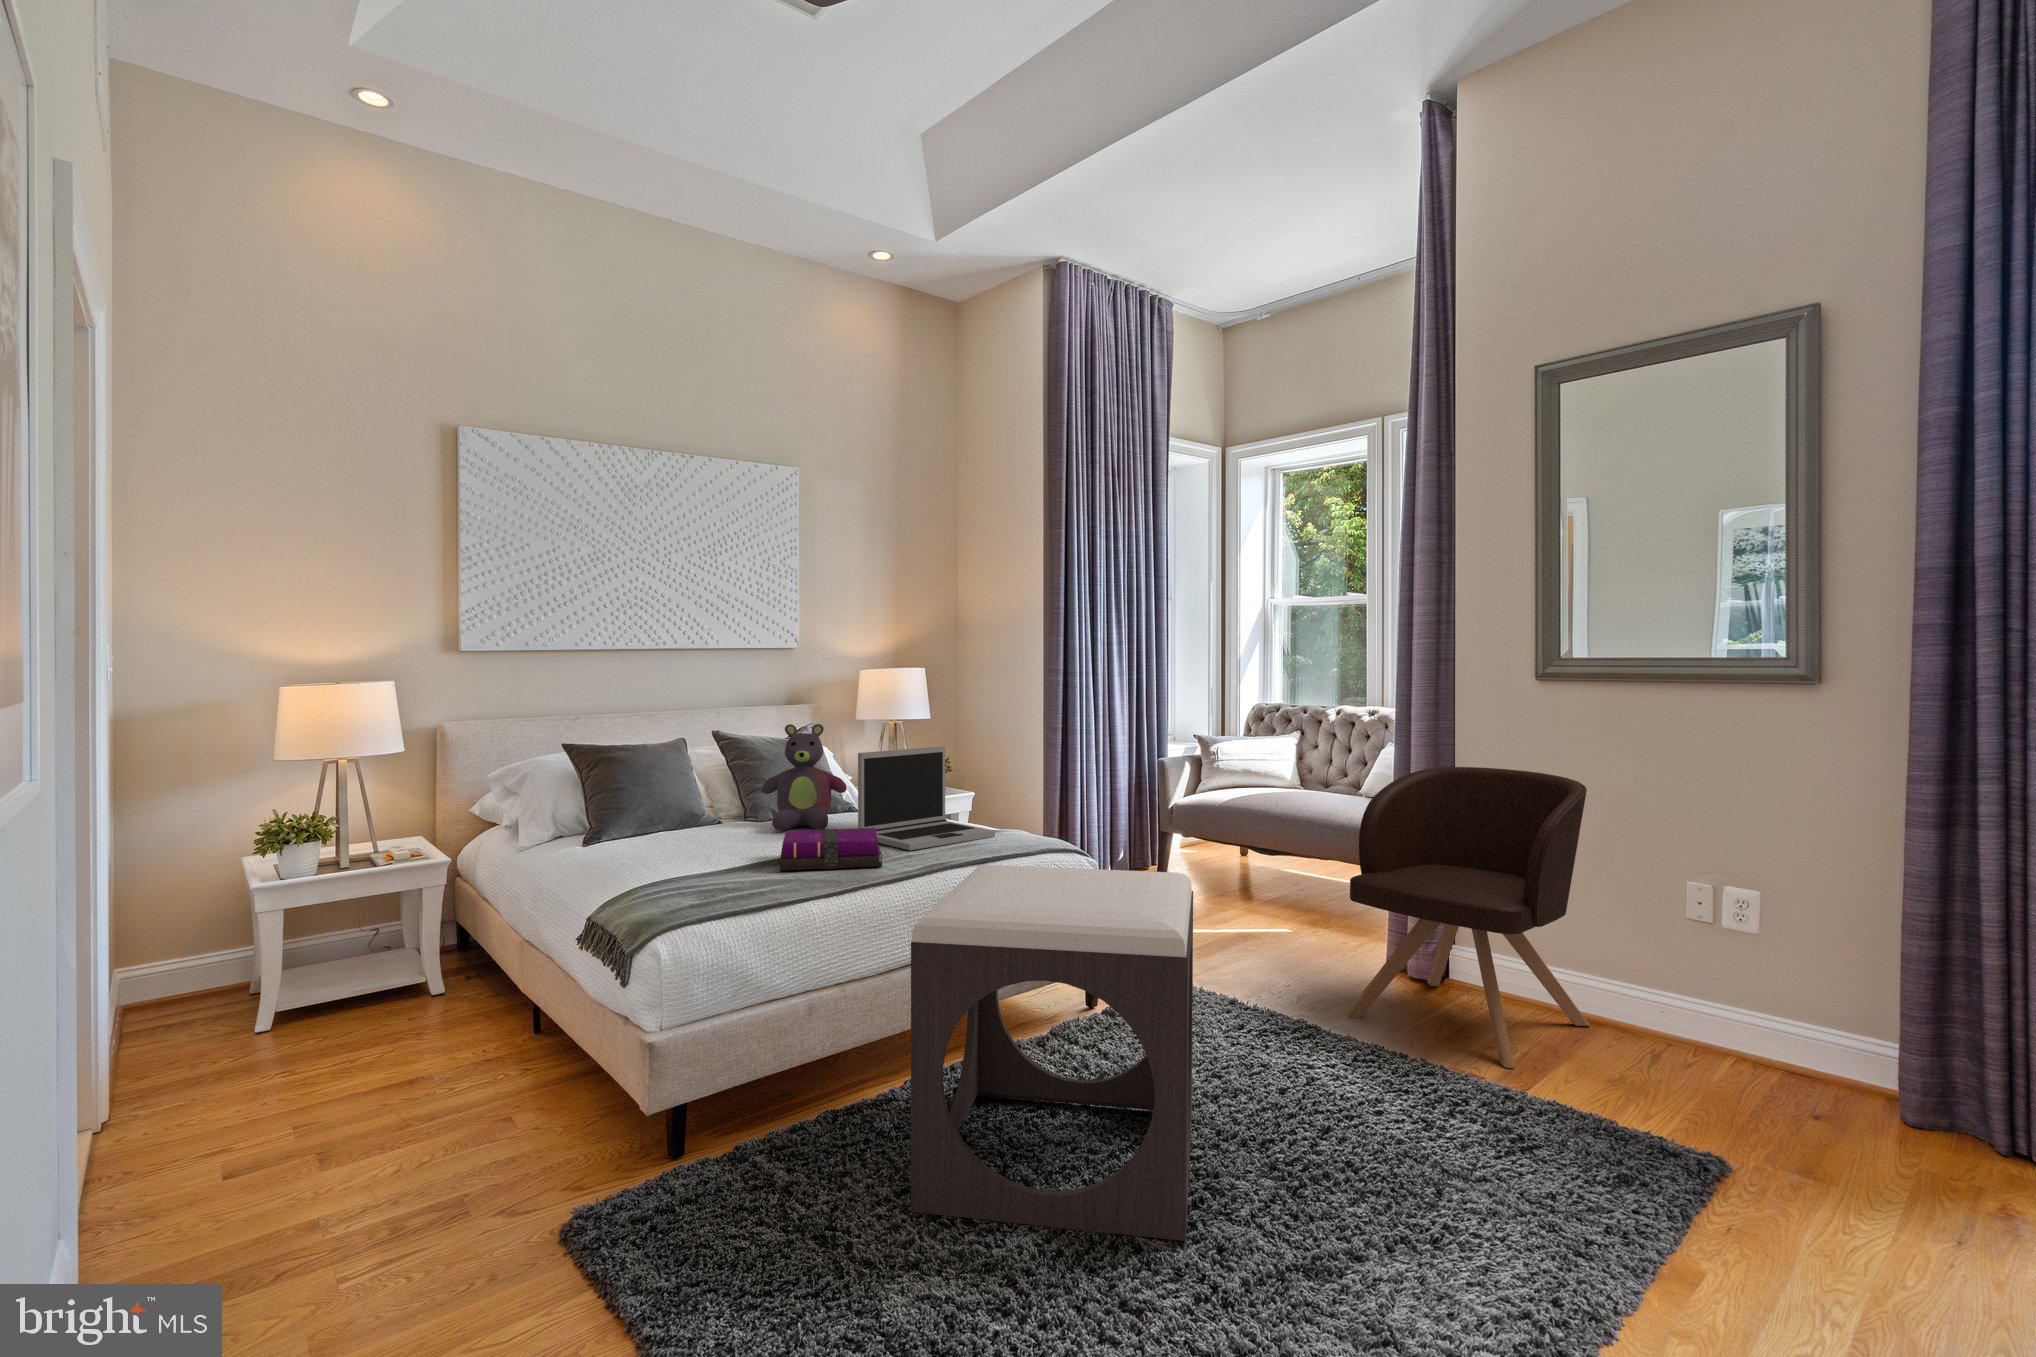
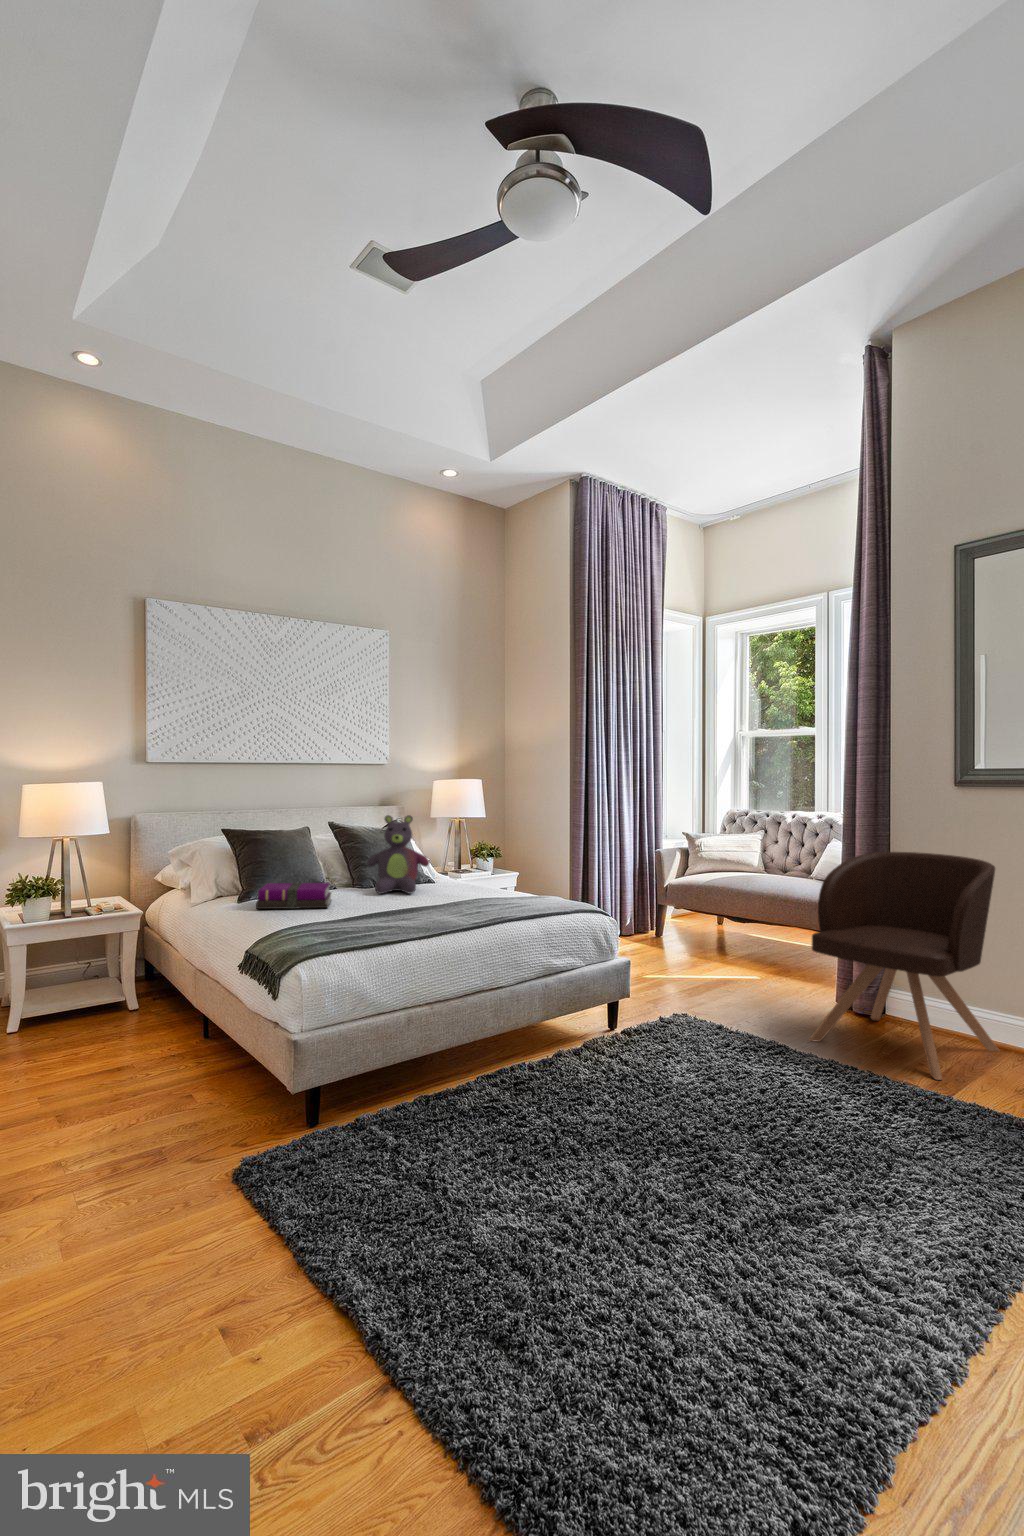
laptop: present [858,746,995,850] -> none [439,832,541,908]
notebook: present [780,828,882,871] -> present [256,883,331,909]
footstool: present [911,865,1193,1241] -> none [489,915,699,1195]

